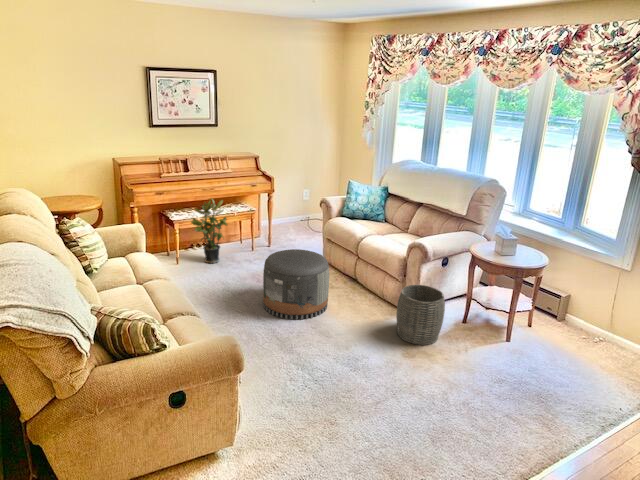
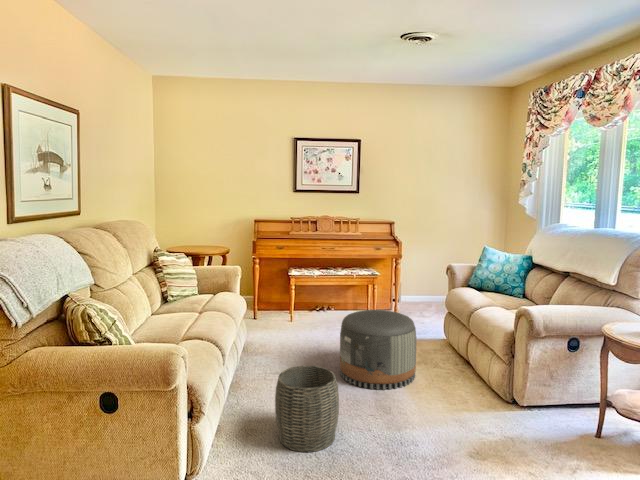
potted plant: present [191,199,227,263] -> none [308,257,344,325]
woven basket: present [397,285,445,345] -> present [275,365,339,452]

